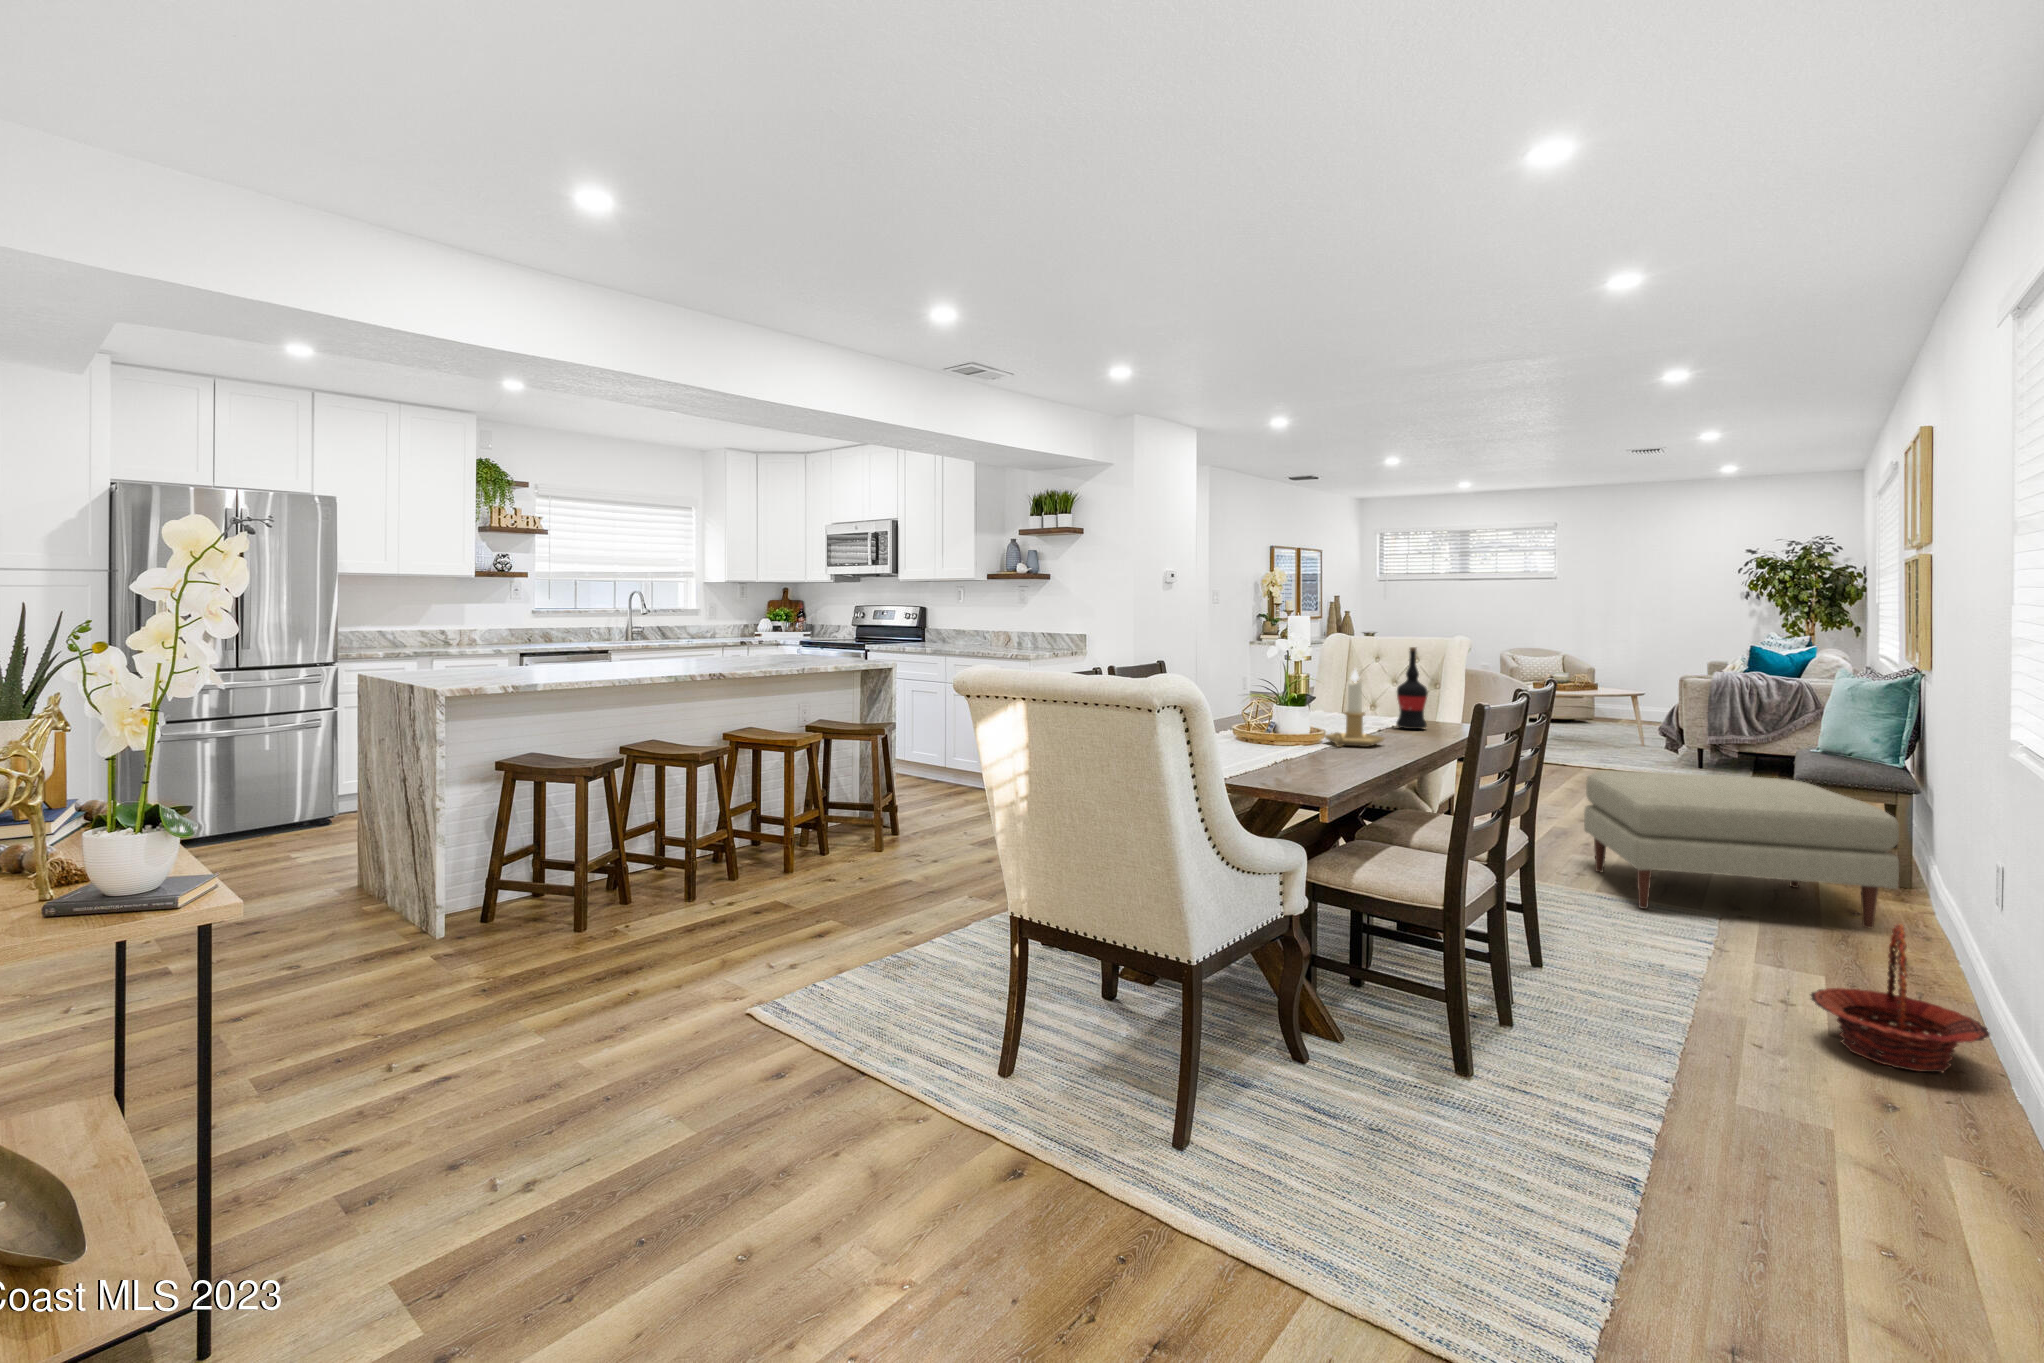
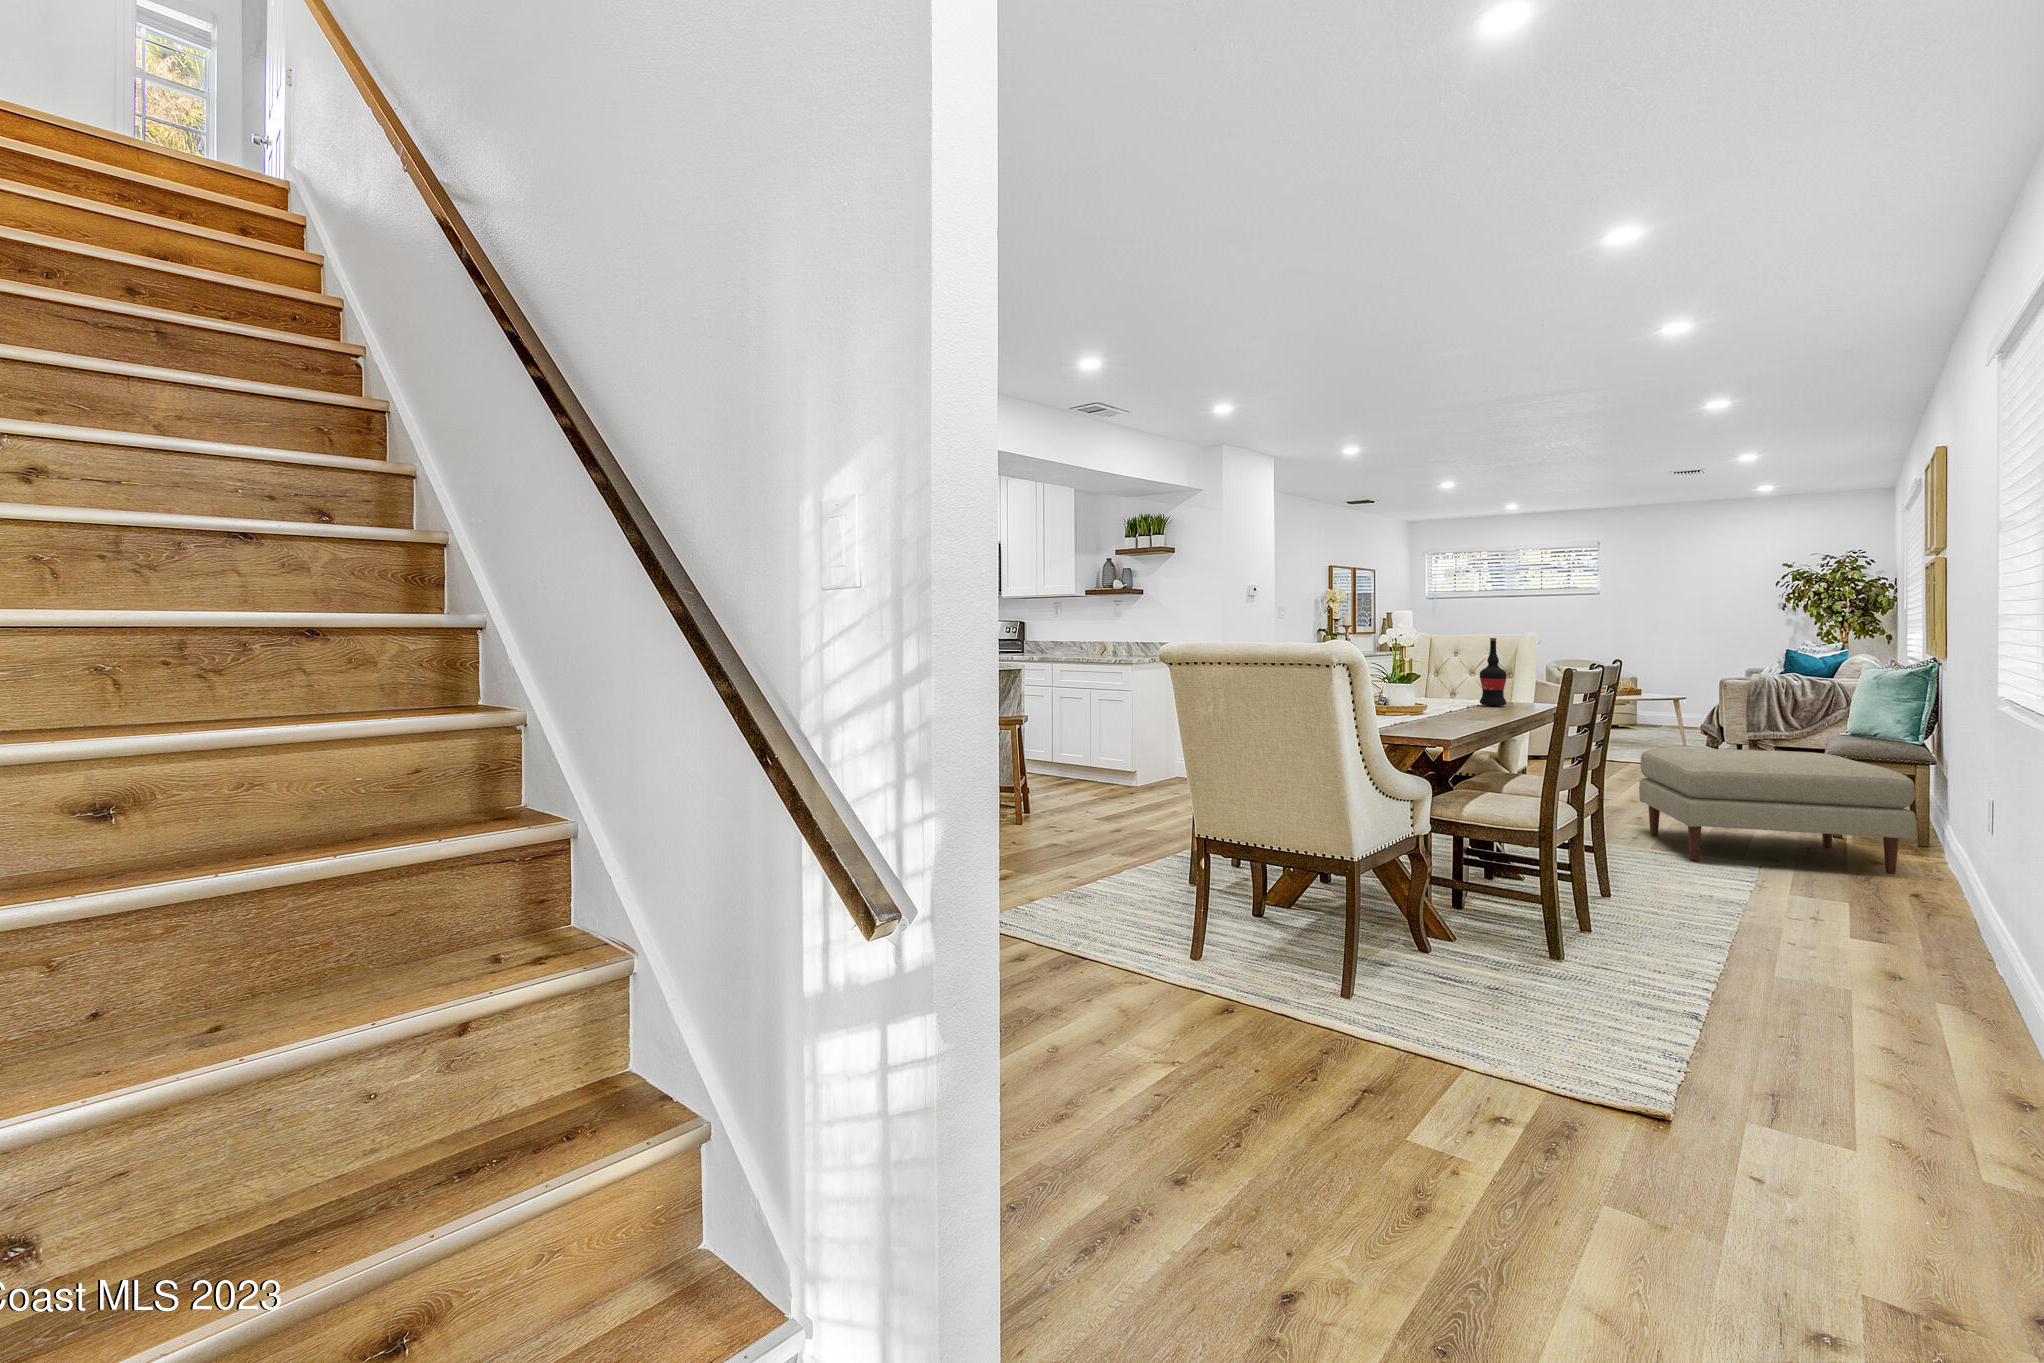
candlestick: present [1325,670,1384,747] -> none [1425,651,1477,715]
basket: present [1811,924,1990,1072] -> none [1836,847,1983,962]

